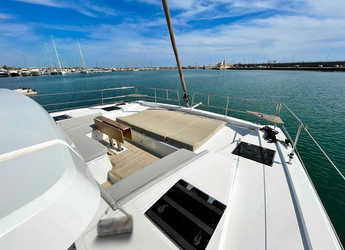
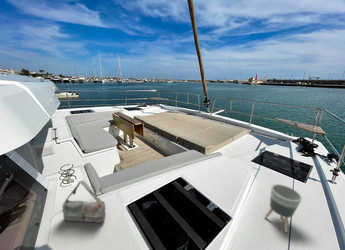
planter: none [247,174,273,209] -> present [265,184,302,232]

